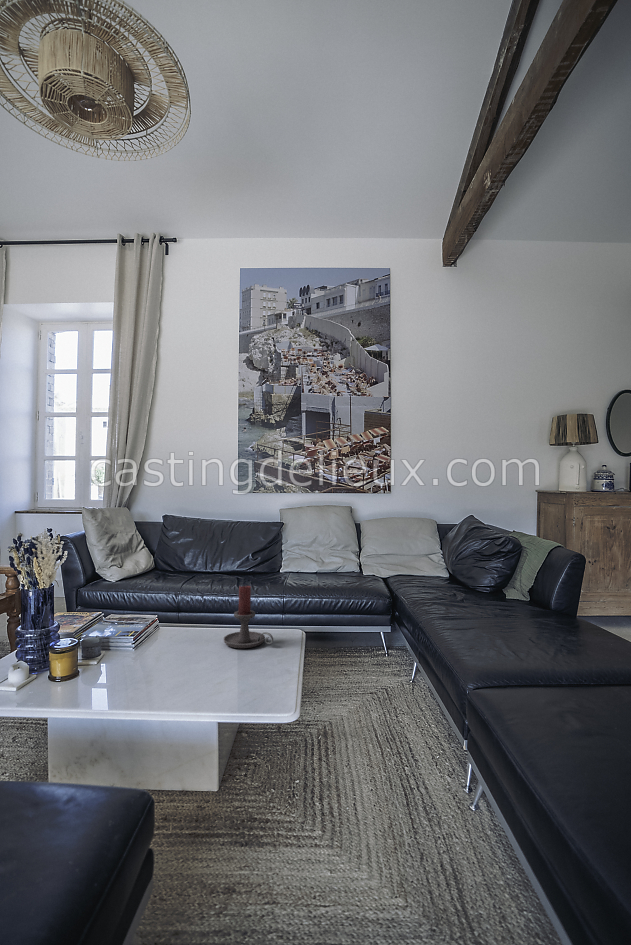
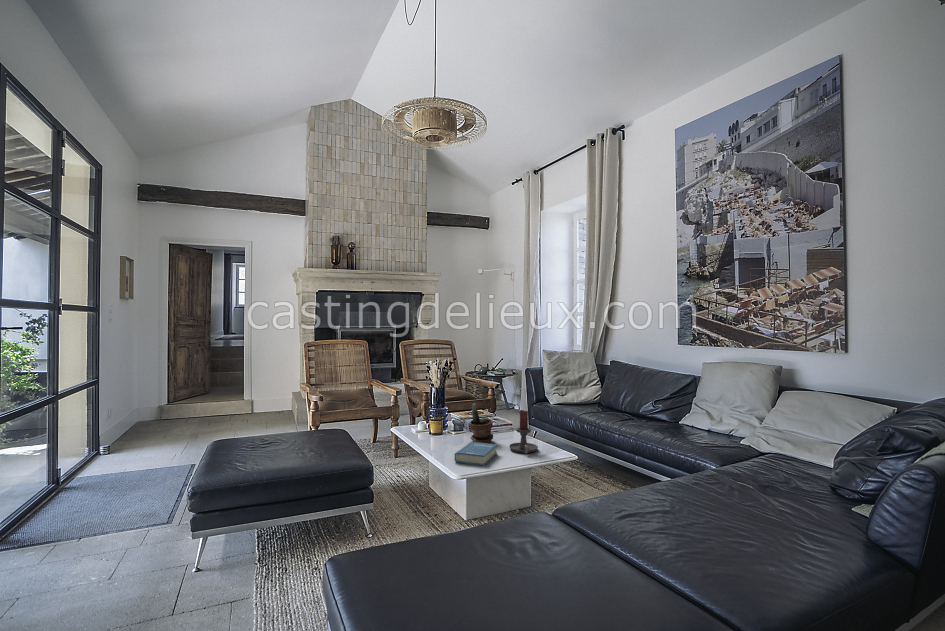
potted plant: none [148,595,189,660] -> present [469,404,493,443]
hardback book: none [200,645,281,693] -> present [455,442,497,466]

